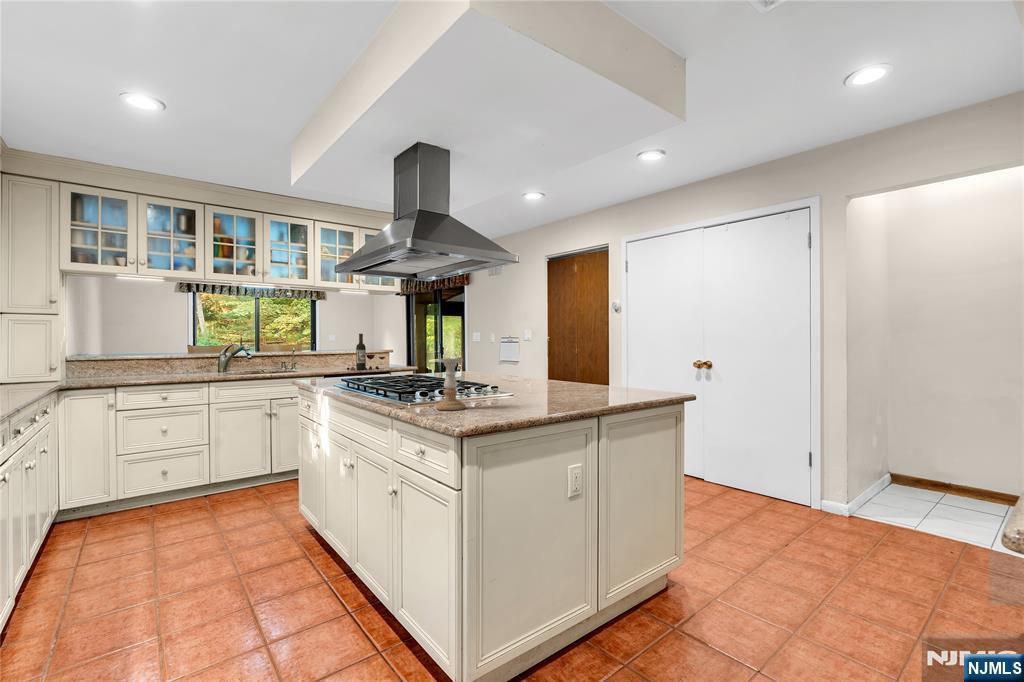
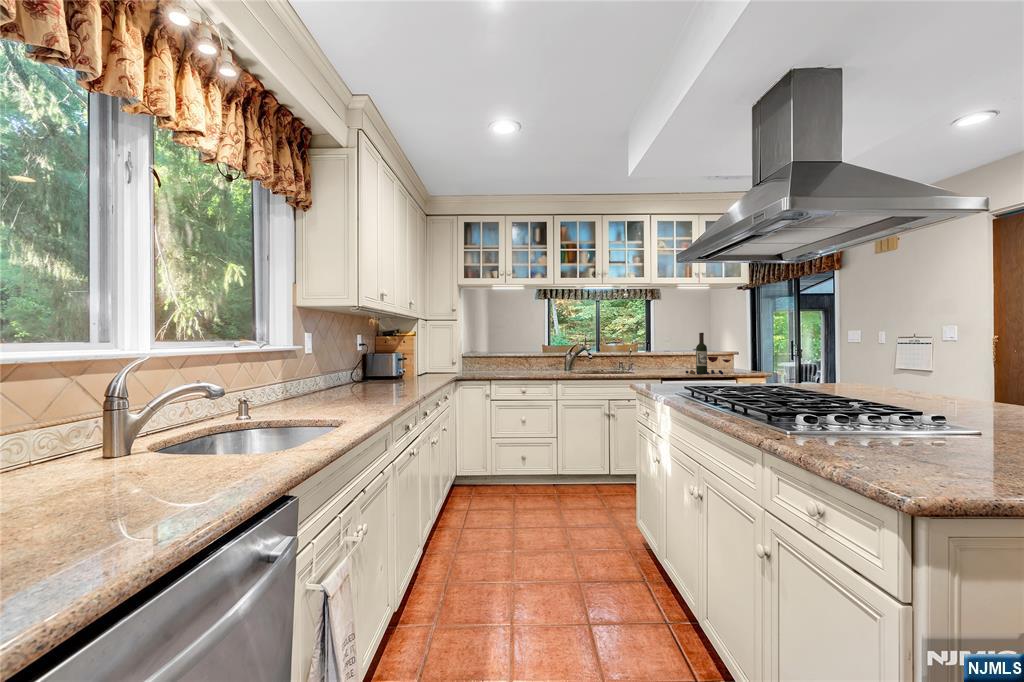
candle holder: present [435,358,466,410] -> none [847,367,912,456]

